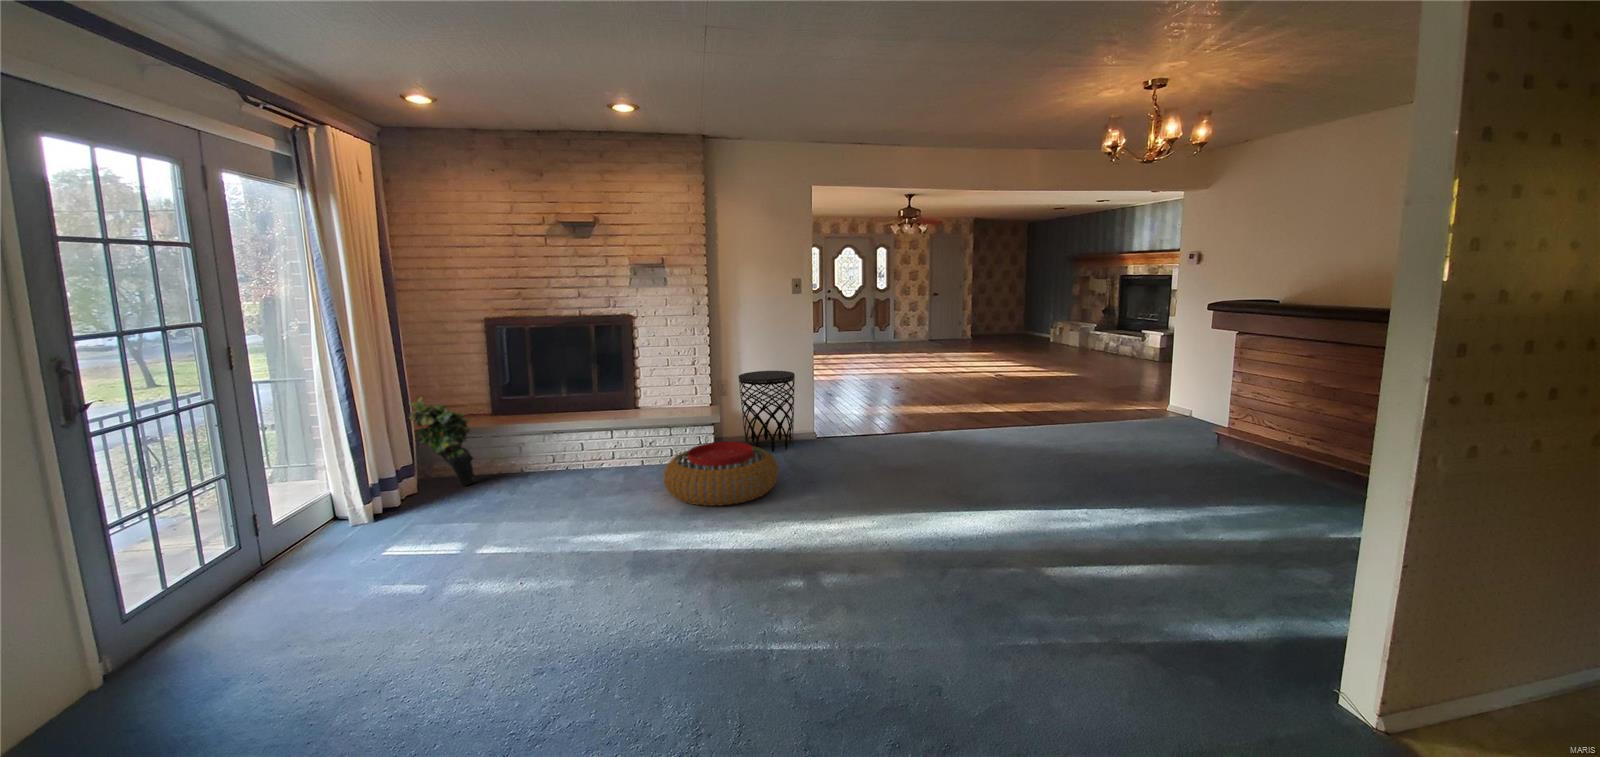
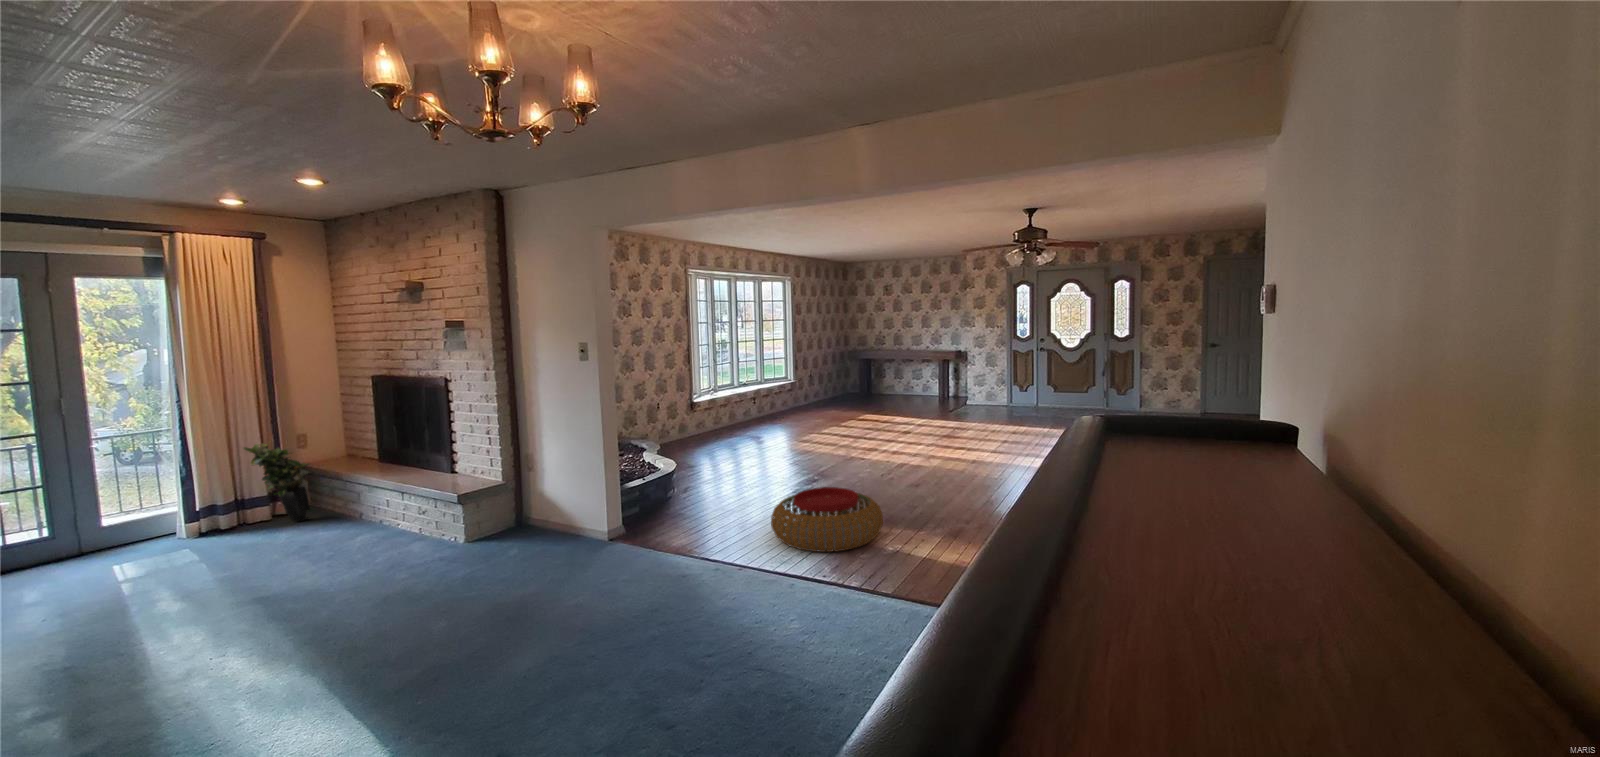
side table: present [739,371,795,452] -> none [487,451,561,554]
pouf: present [664,442,778,506] -> present [771,487,883,552]

